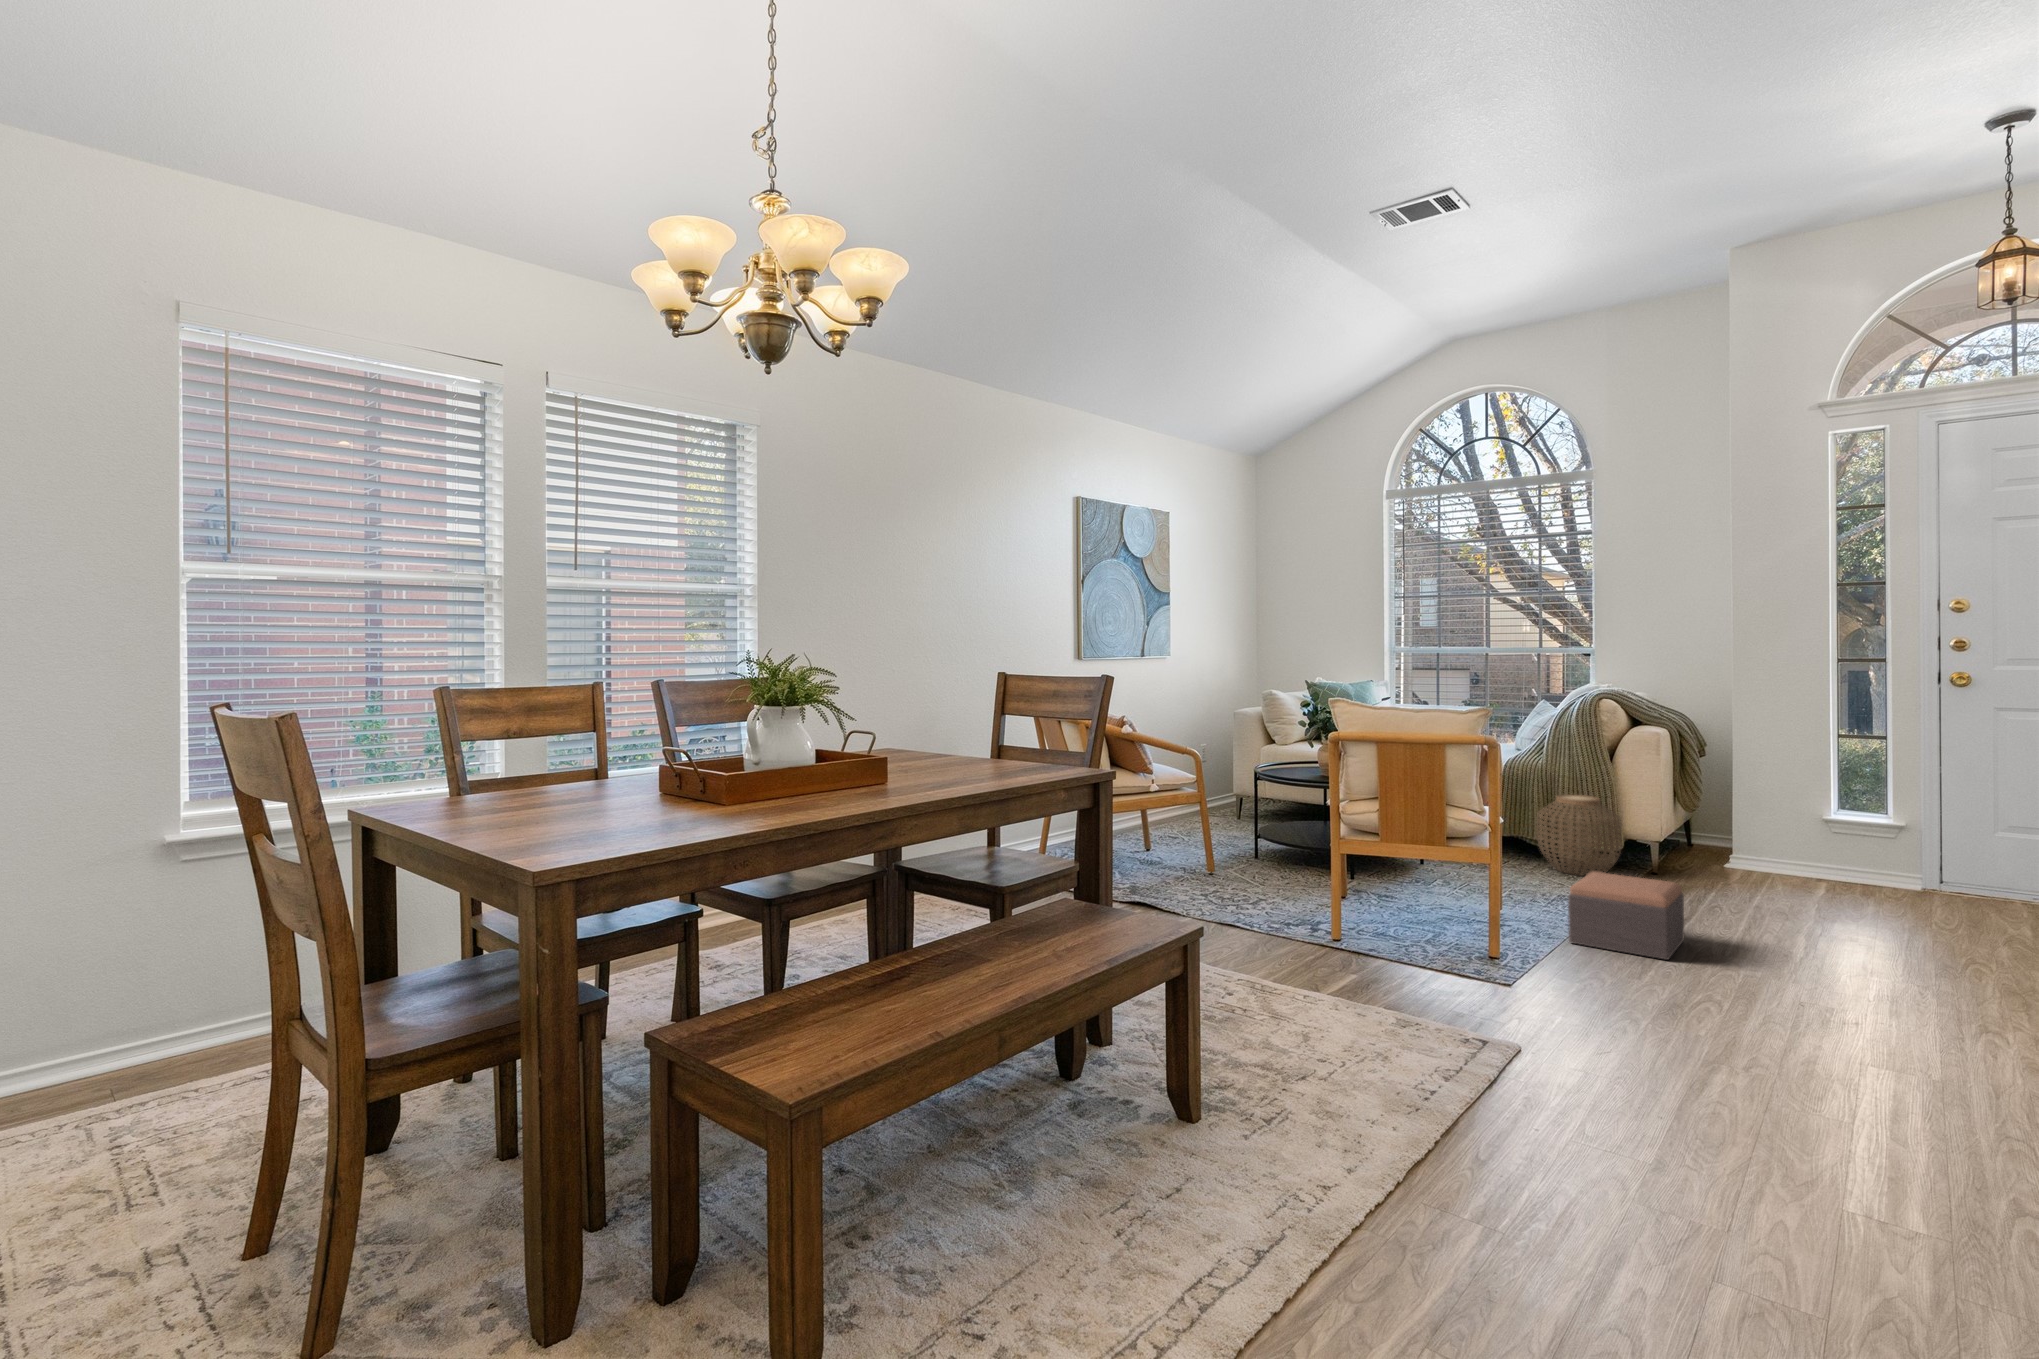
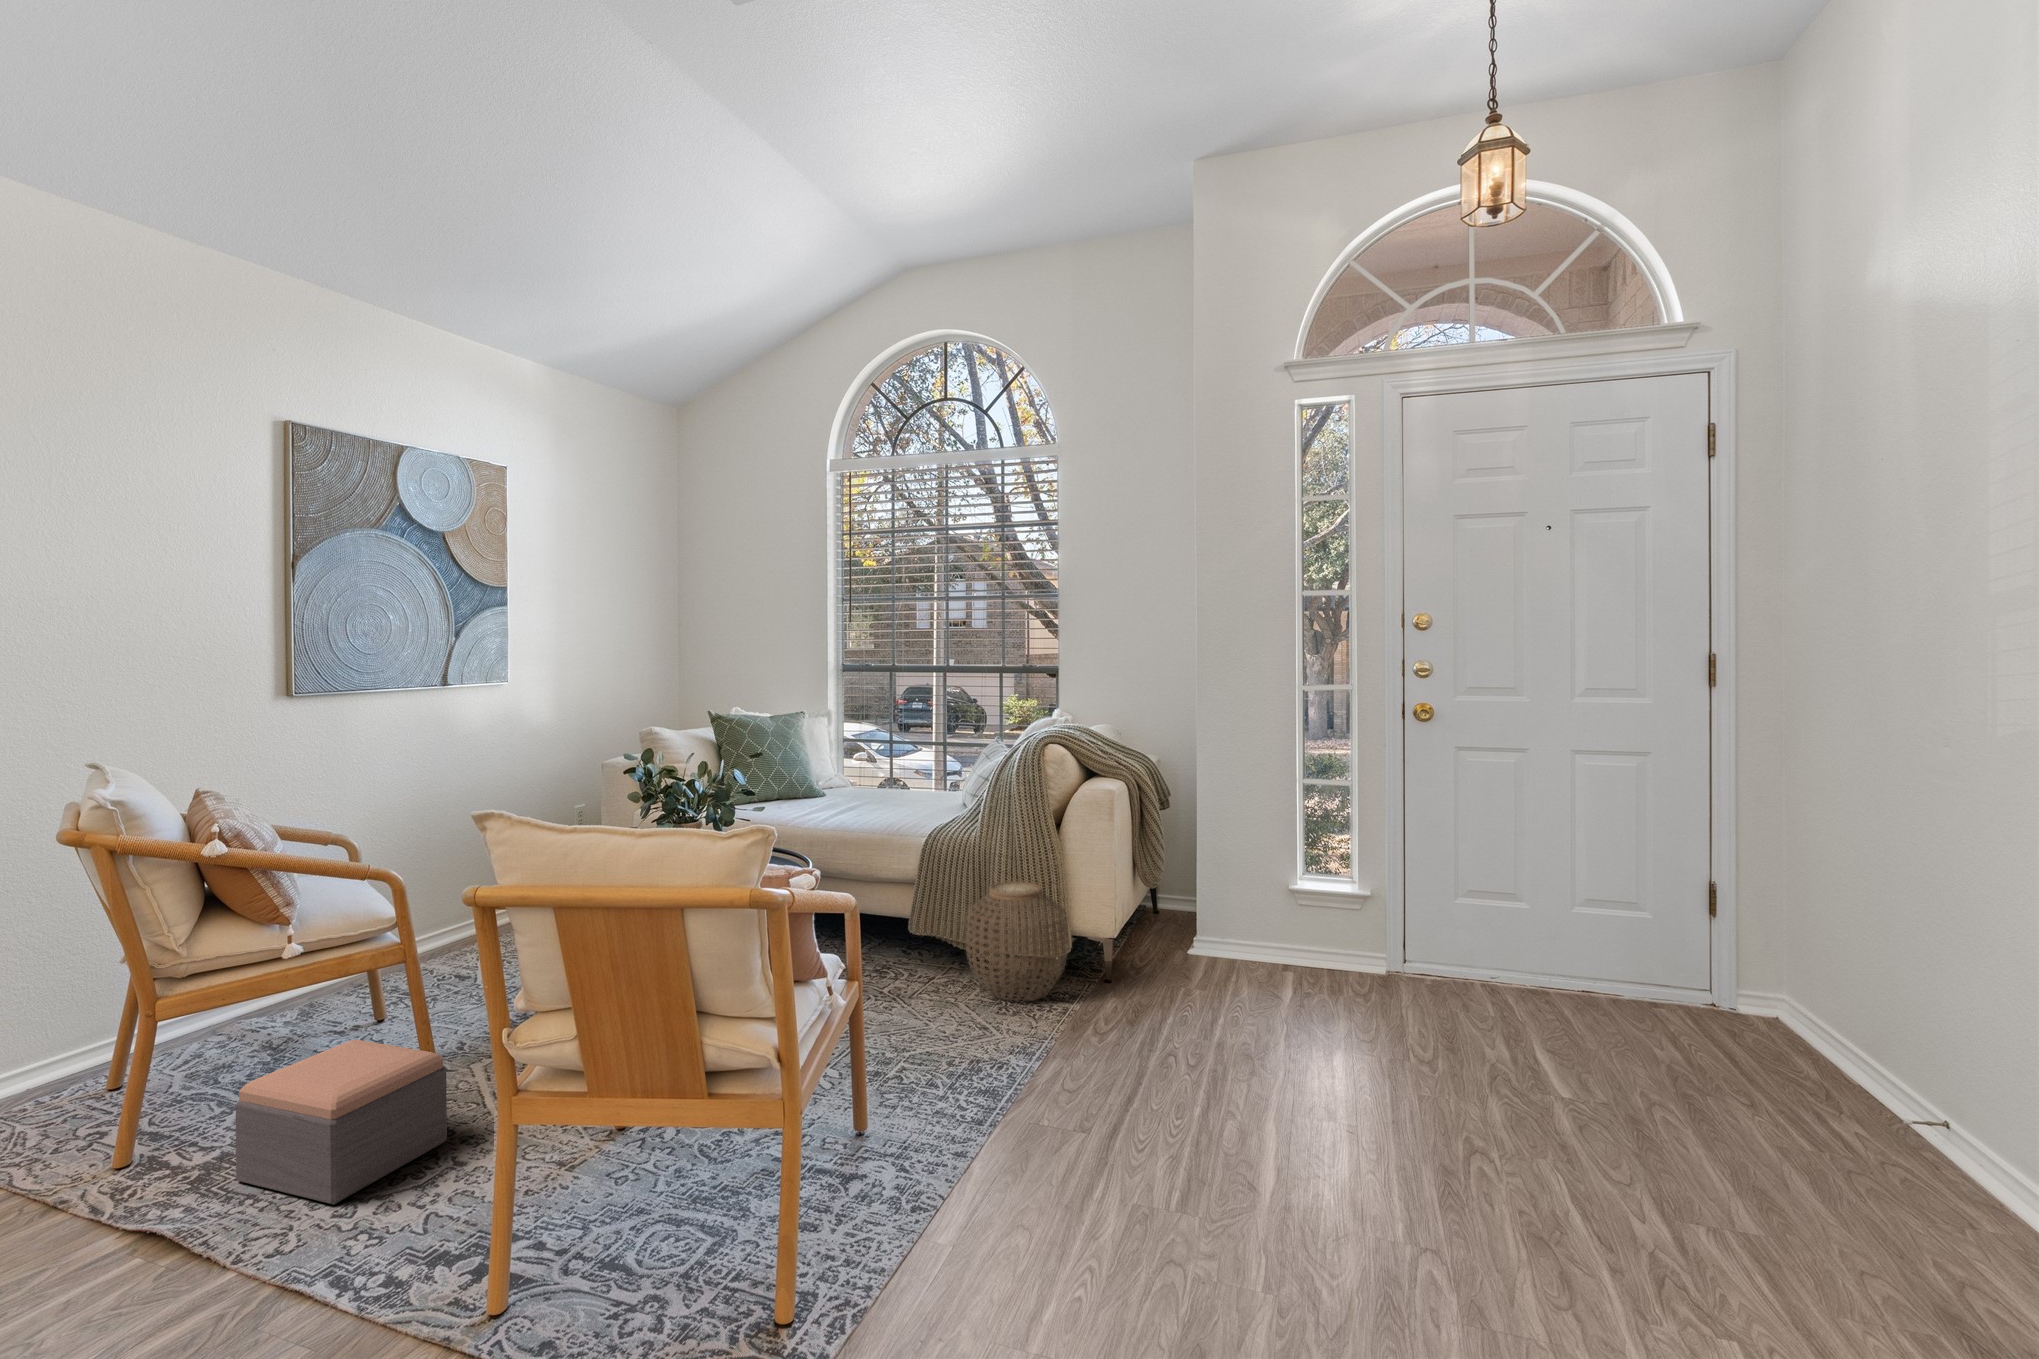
footstool: present [1568,872,1684,960] -> present [236,1039,447,1205]

